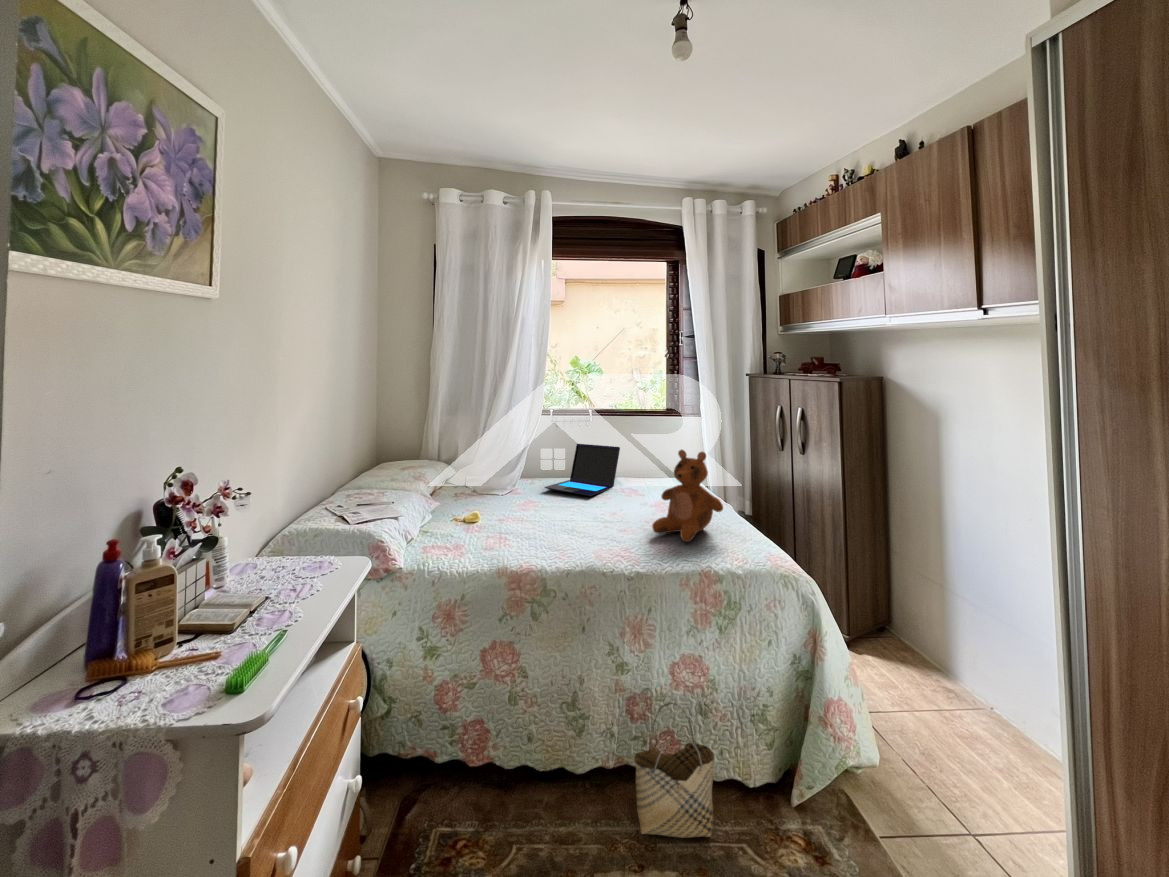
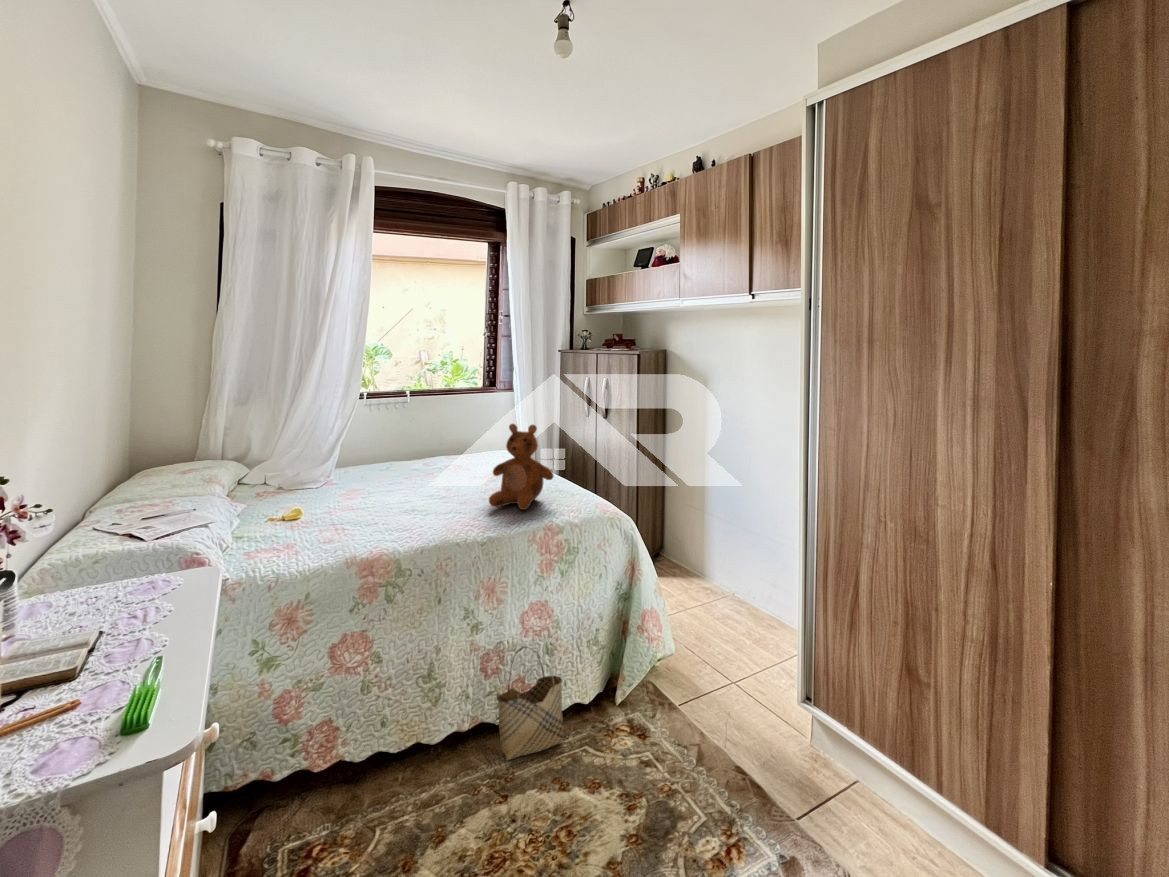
laptop: present [545,444,620,496] -> none [337,426,429,484]

